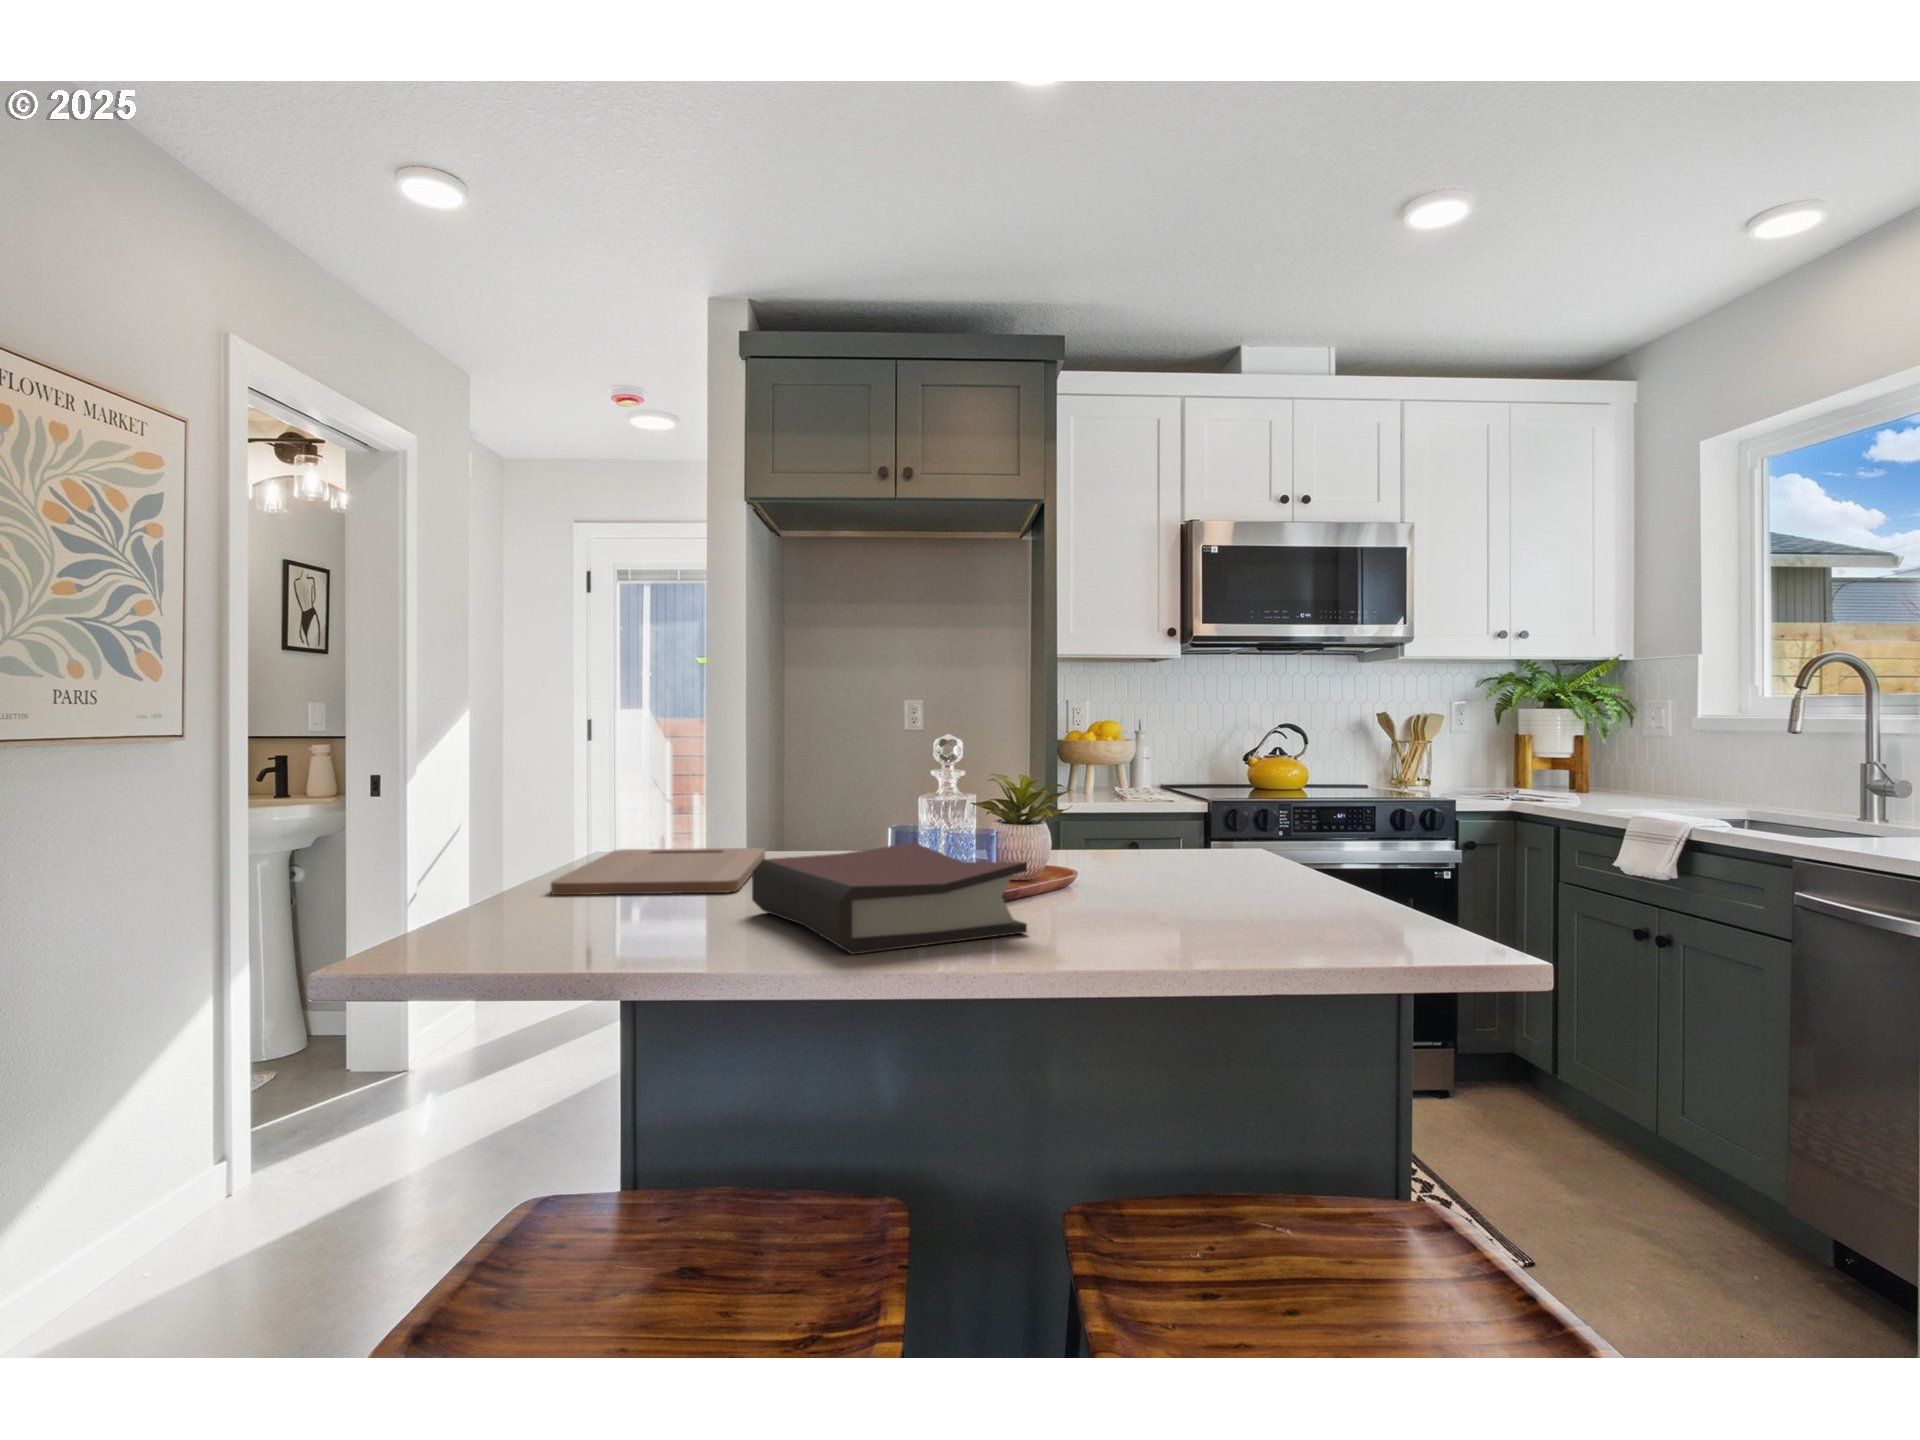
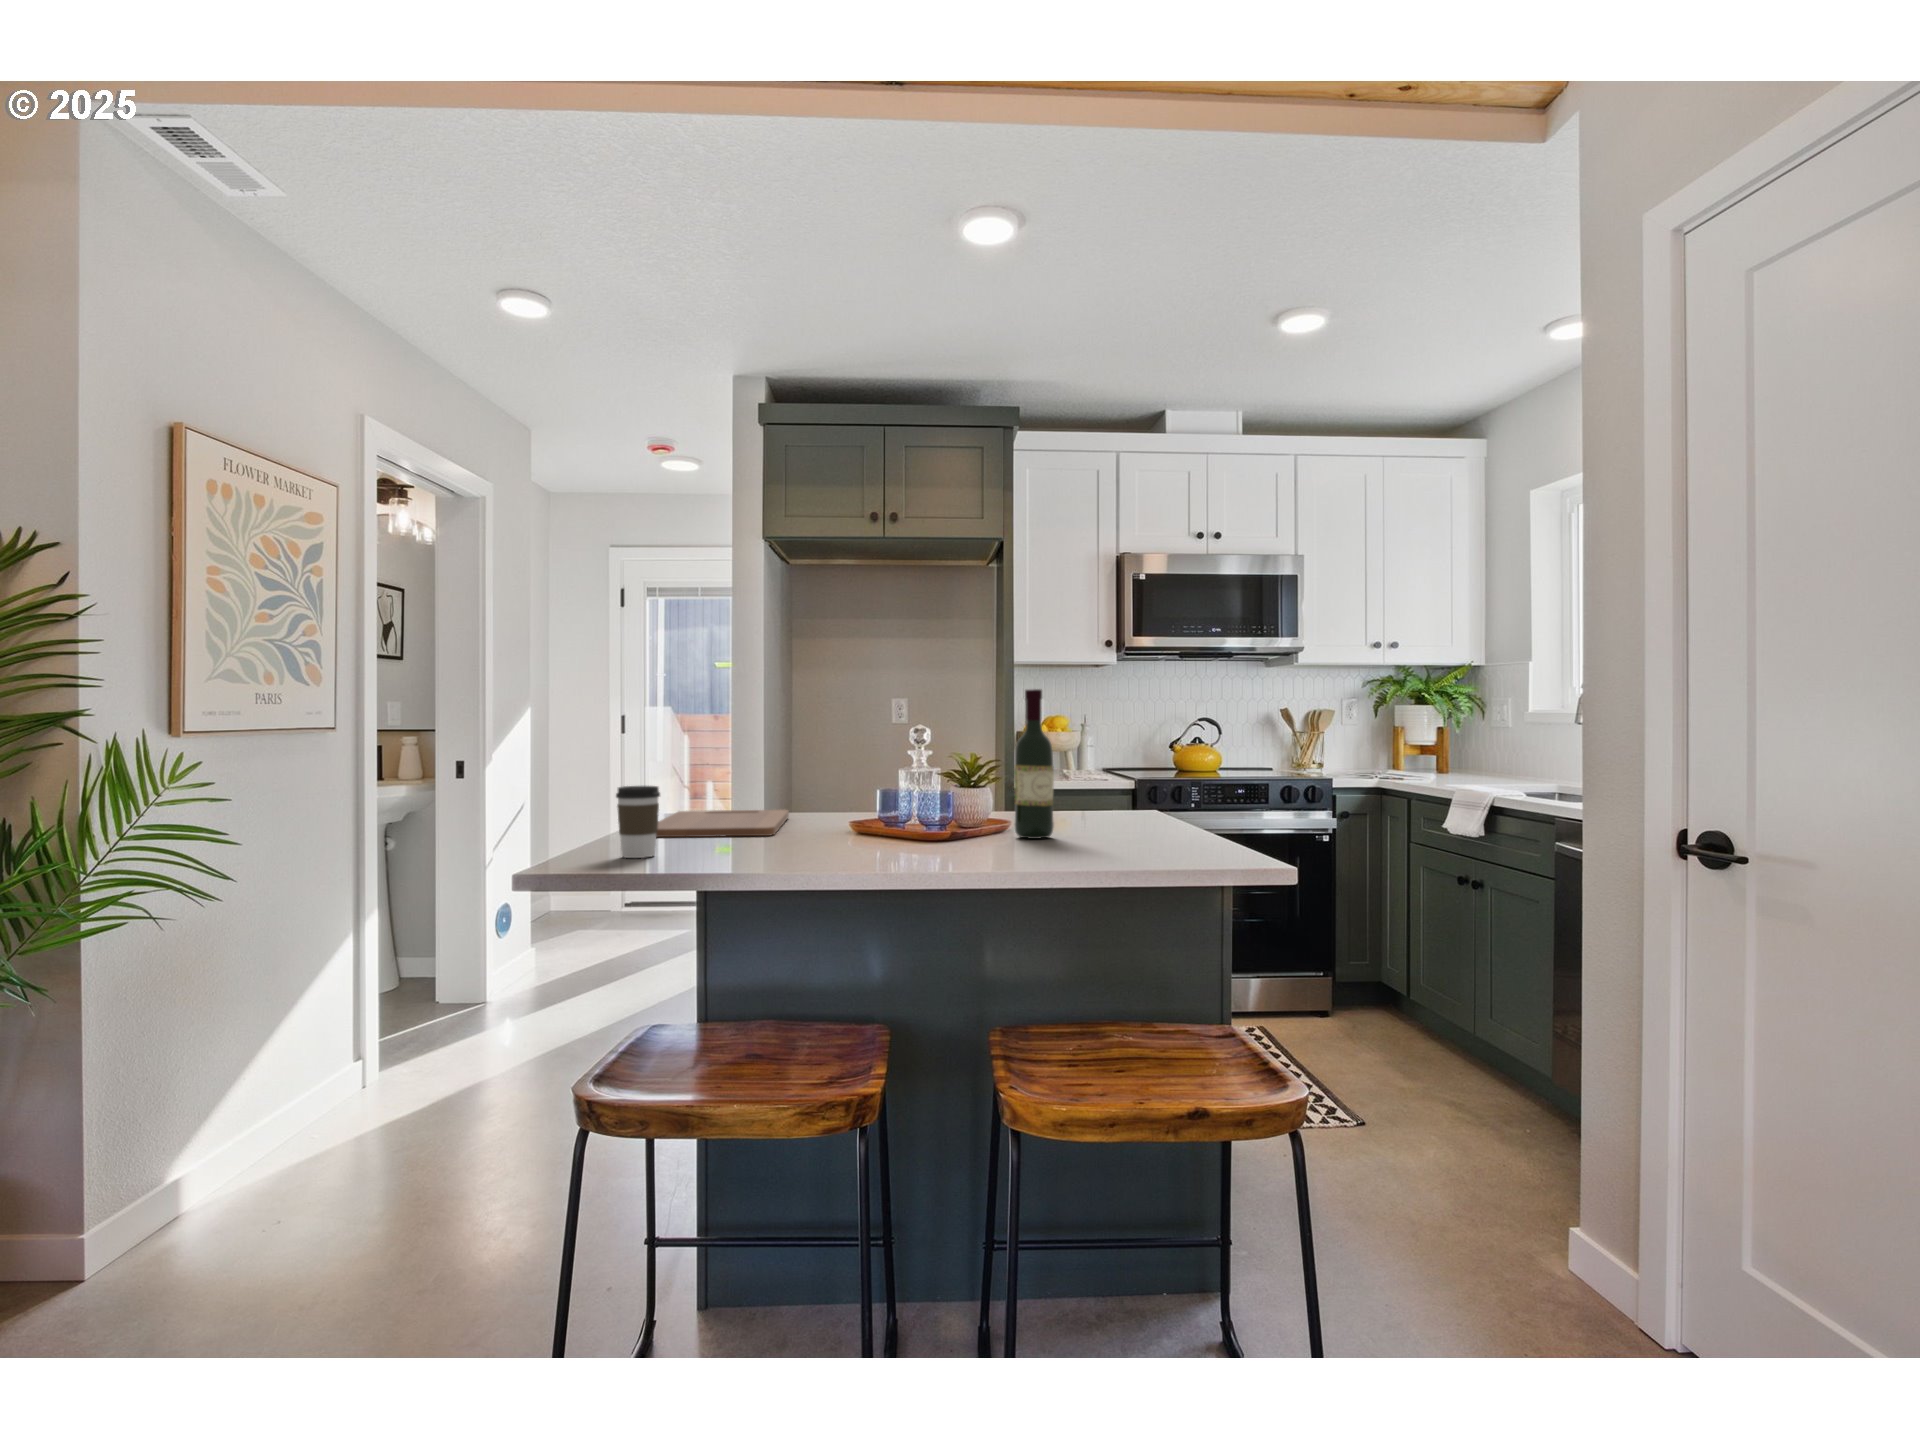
wine bottle: none [1087,681,1144,900] -> present [1014,689,1054,839]
coffee cup: none [481,825,553,940] -> present [616,786,660,858]
hardback book: present [752,843,1027,954] -> none [787,800,968,864]

